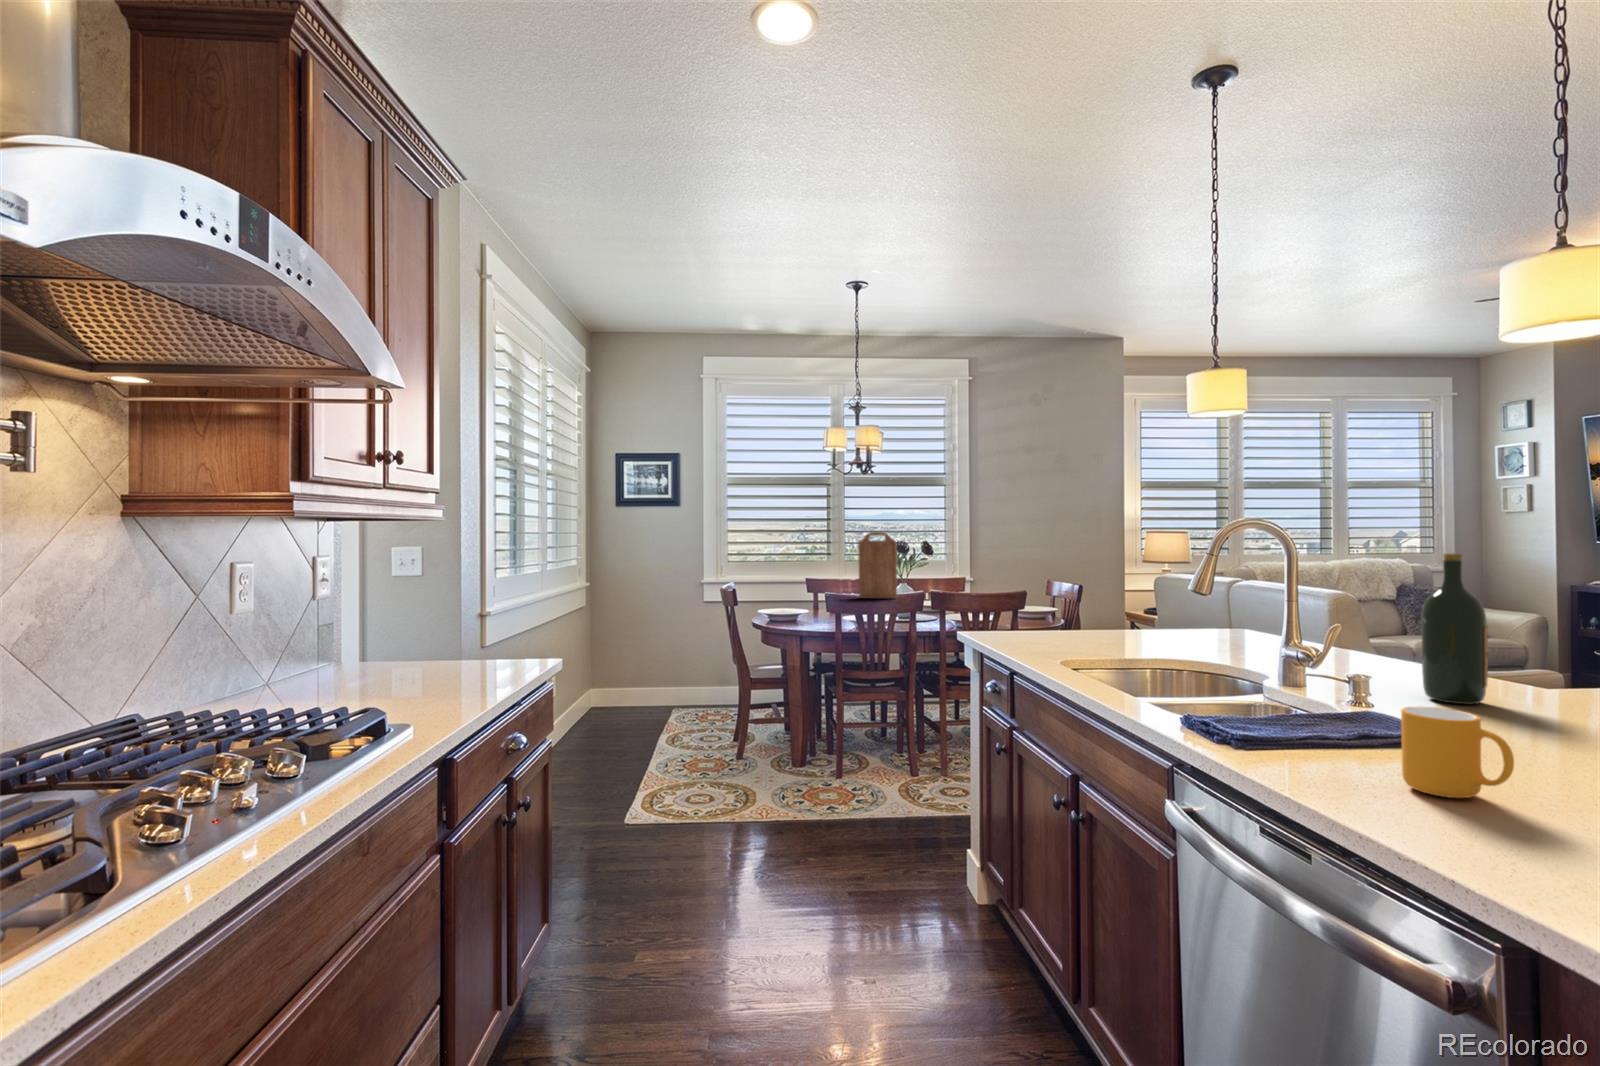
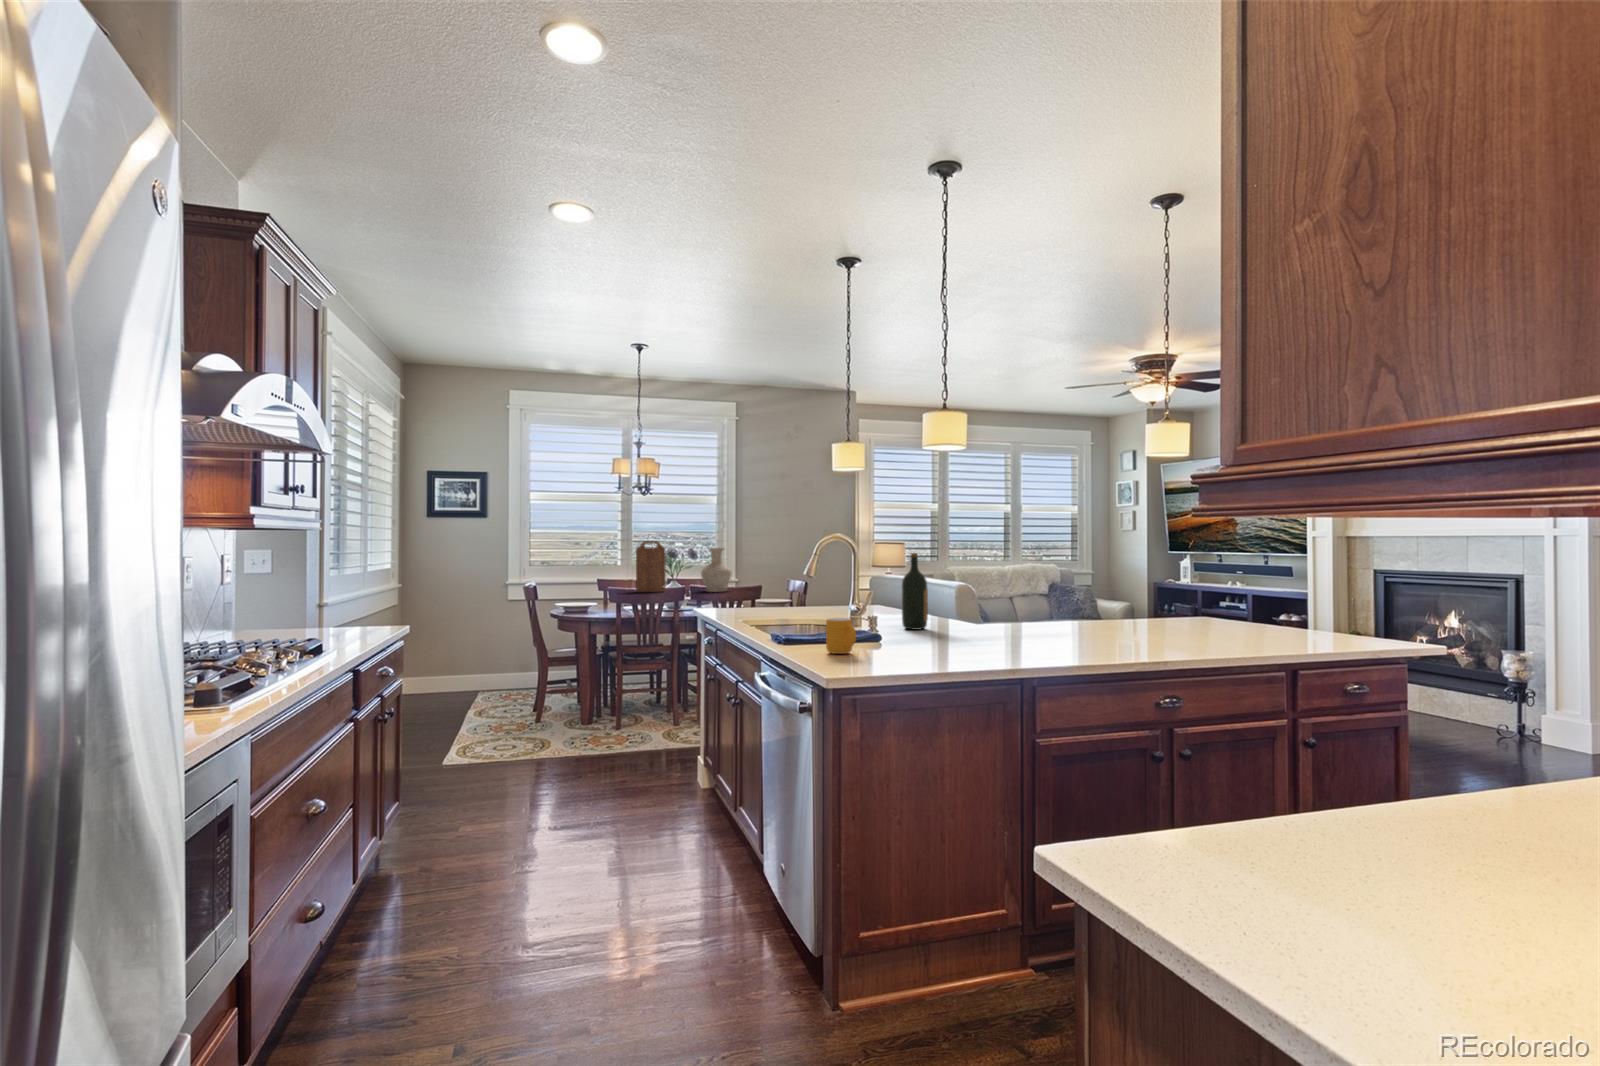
vase: none [944,541,985,600] -> present [701,548,732,592]

